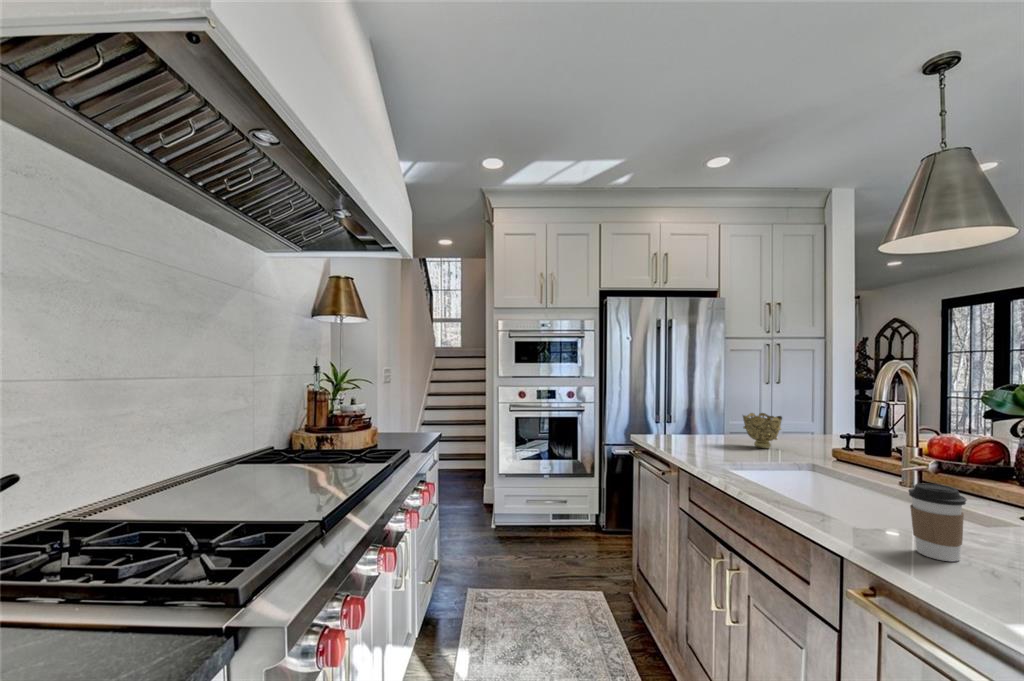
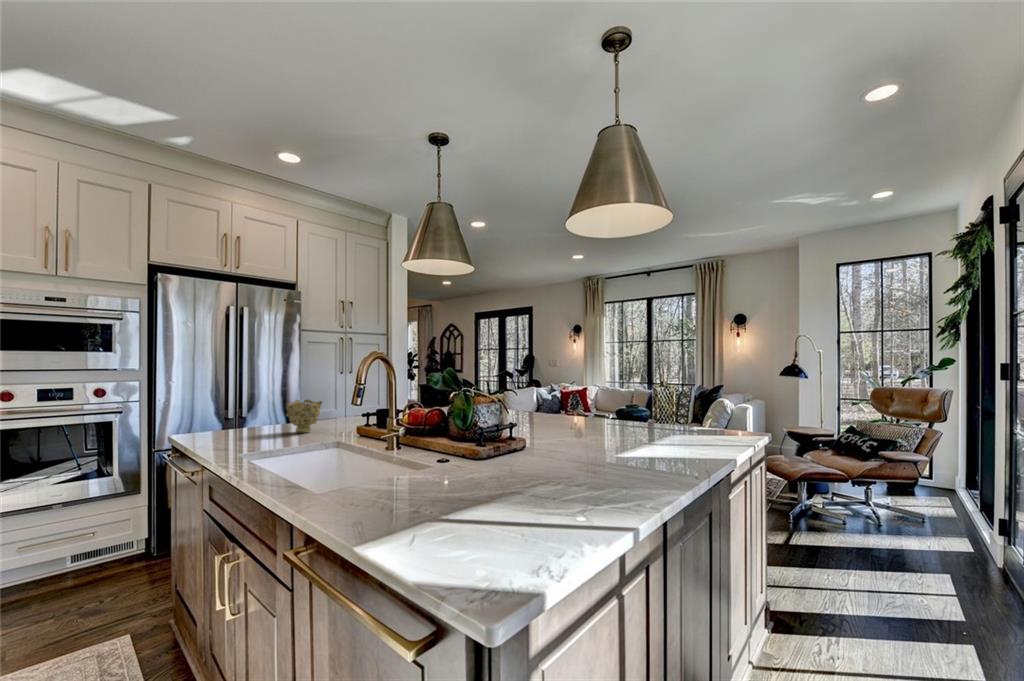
coffee cup: present [909,483,967,561] -> none [345,444,381,504]

